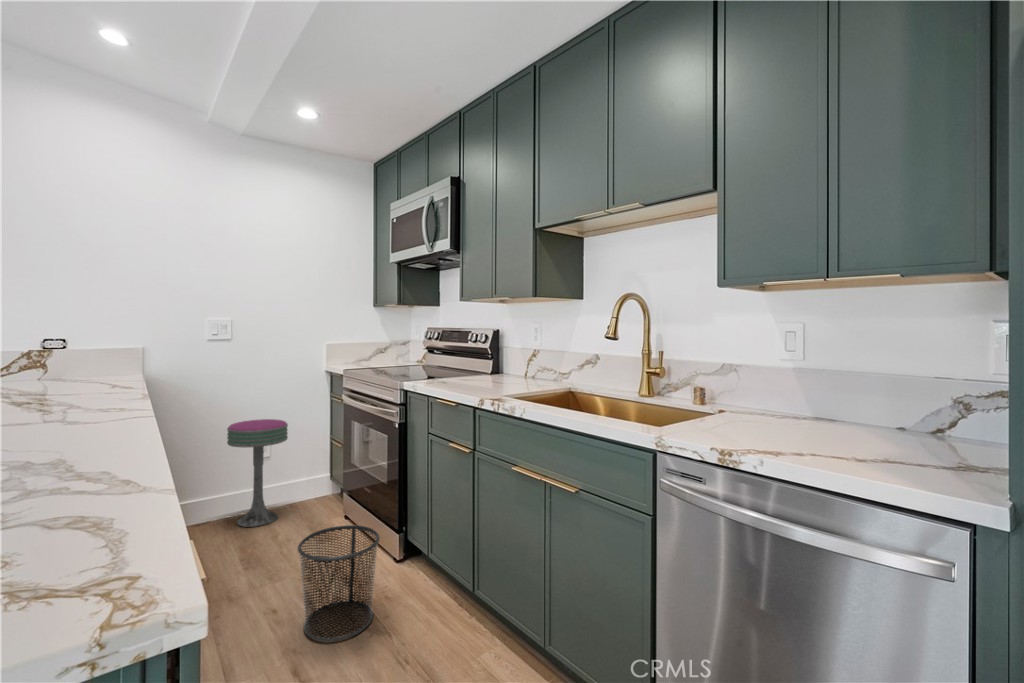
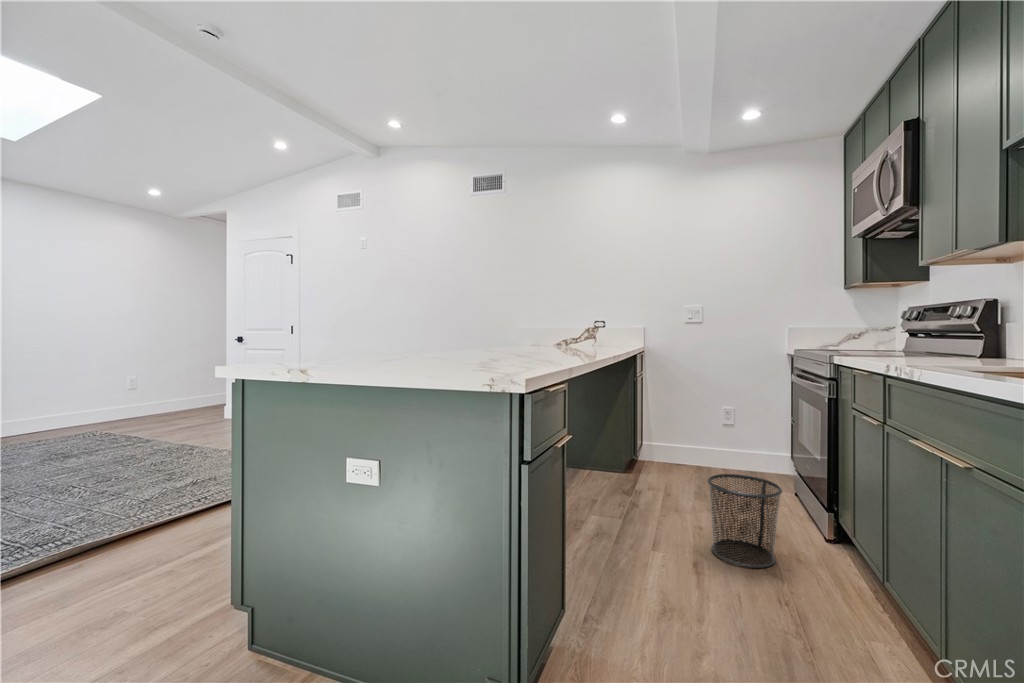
bar stool: present [227,419,288,527] -> none [696,391,745,479]

